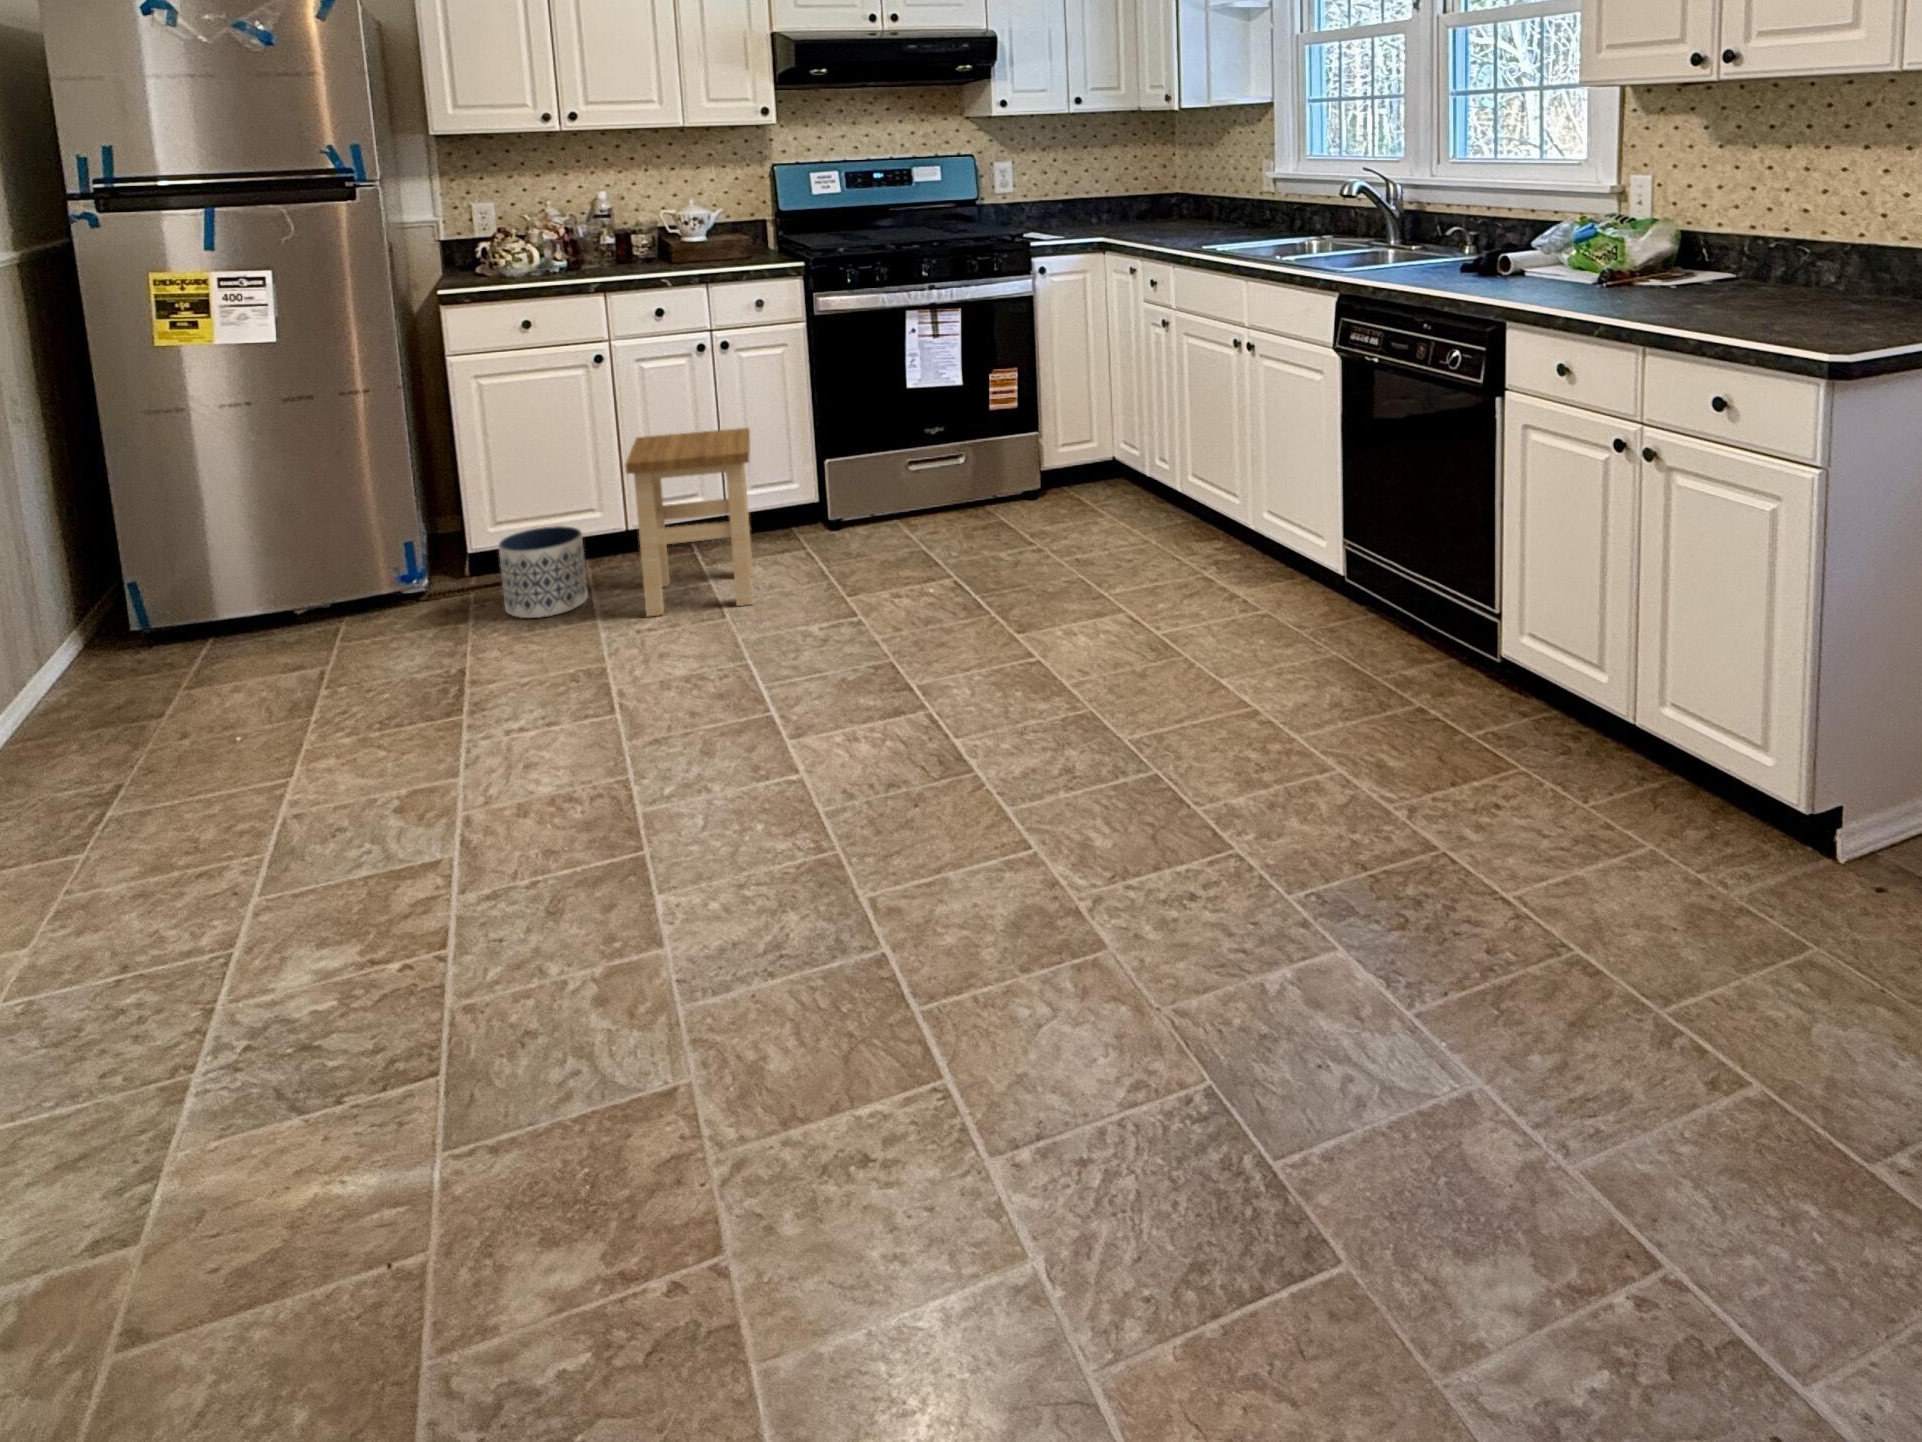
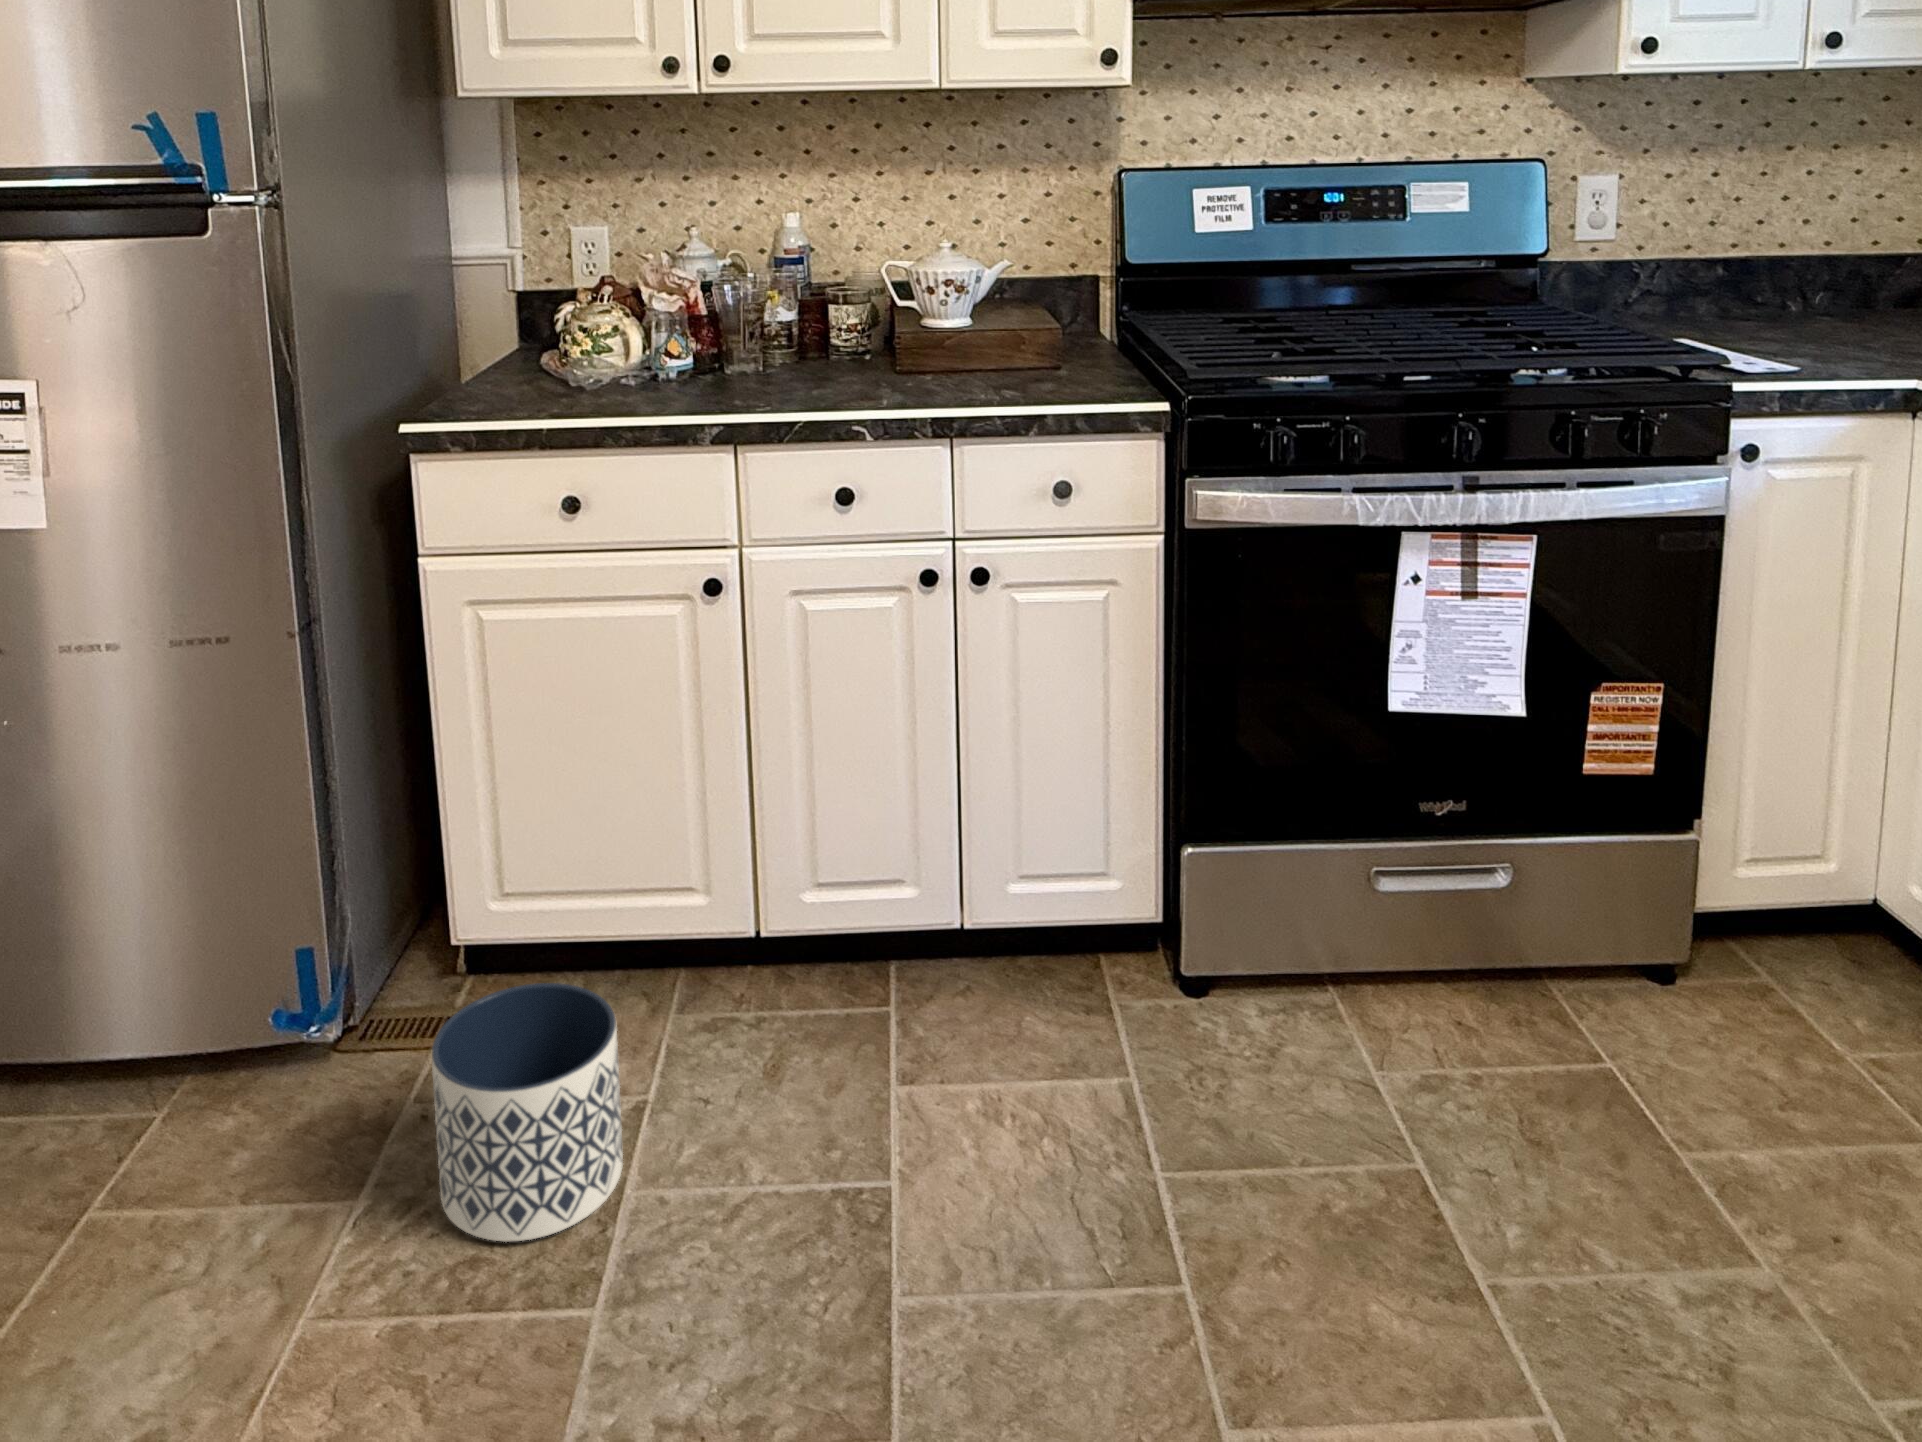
stool: present [625,428,753,616] -> none [683,813,1012,1346]

